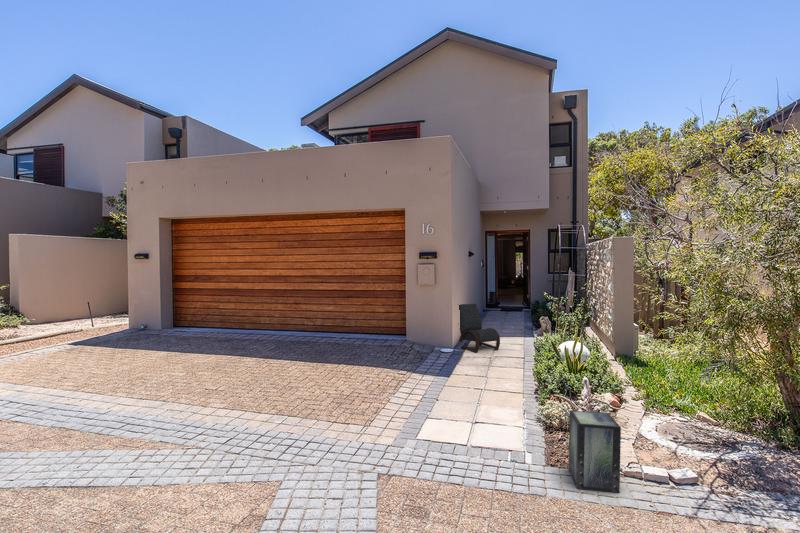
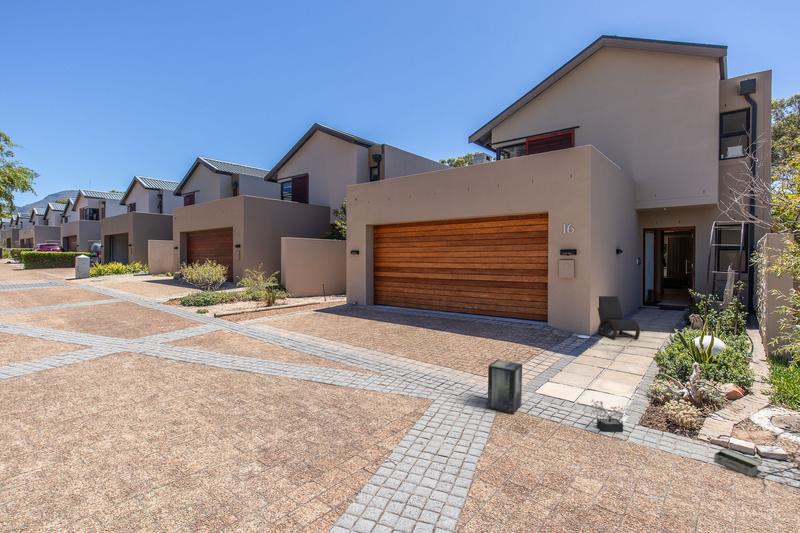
storage box: present [569,411,621,493] -> present [488,360,522,414]
decorative plant: none [498,443,539,486] -> present [590,399,626,432]
toolbox: none [642,482,688,516] -> present [714,449,762,477]

